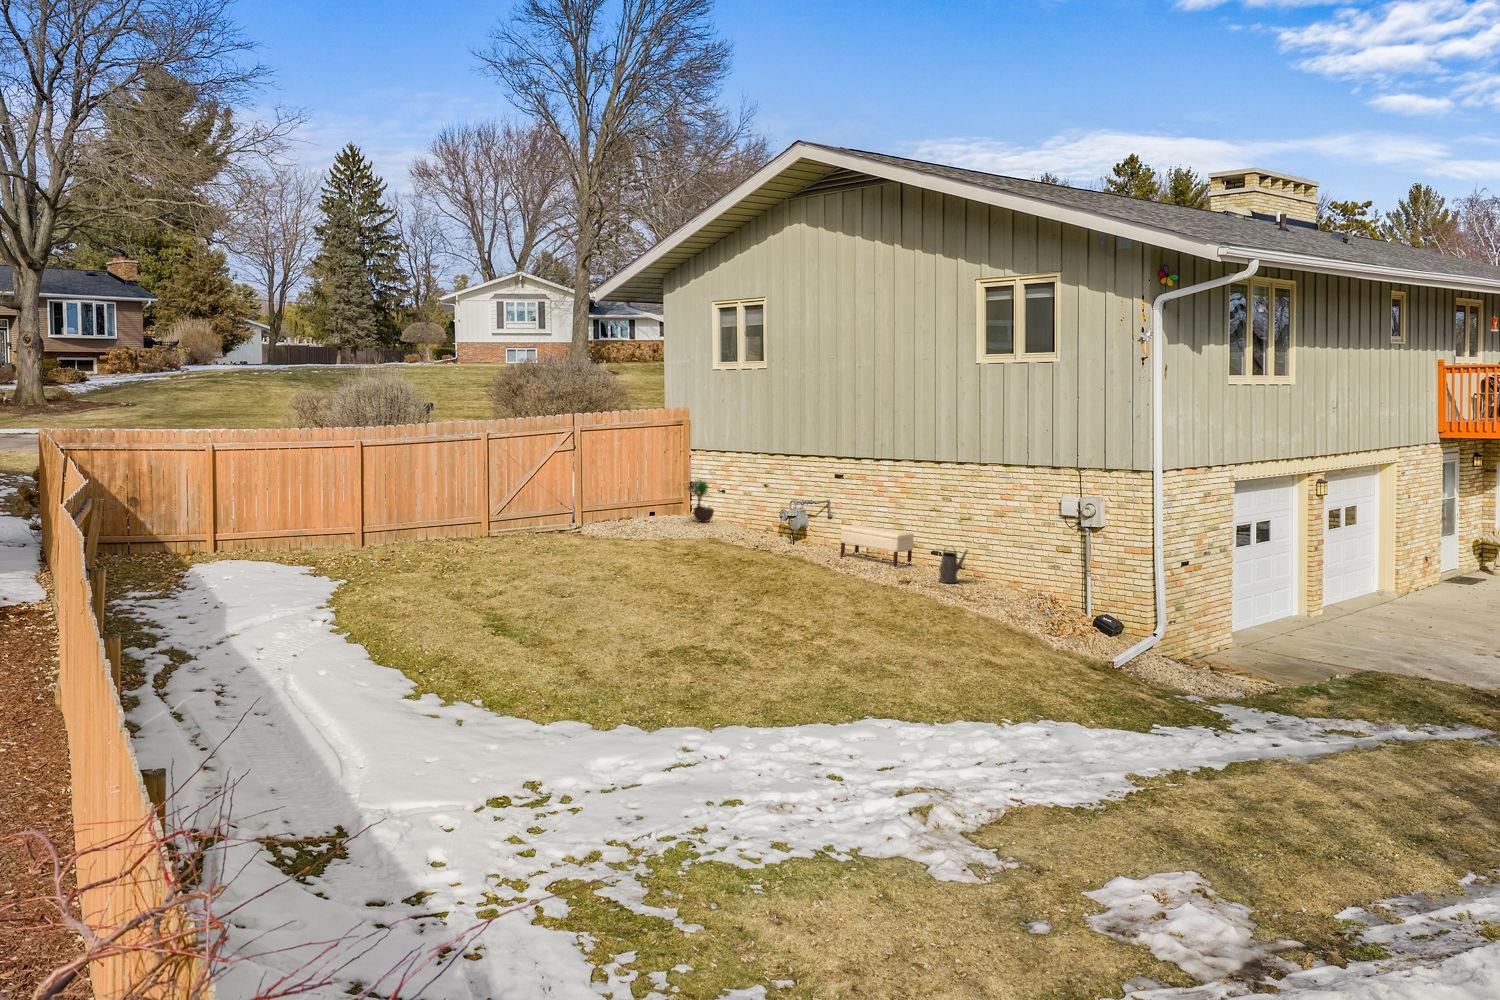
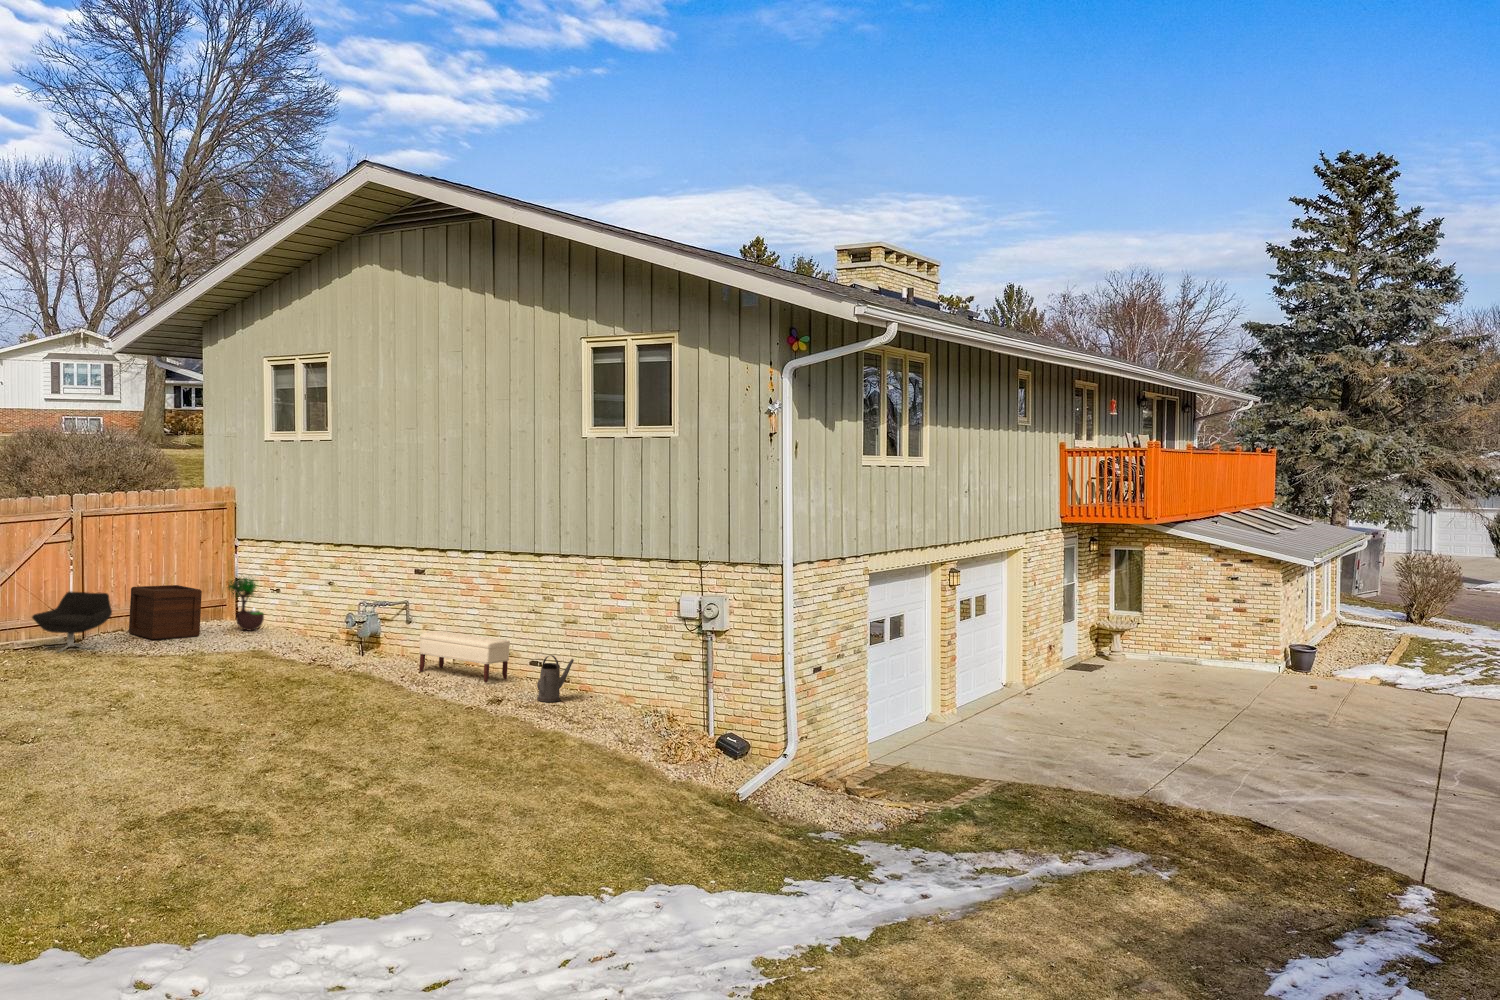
wooden crate: none [619,485,670,527] -> present [129,585,202,639]
lounge chair: none [559,489,610,533] -> present [32,592,112,651]

